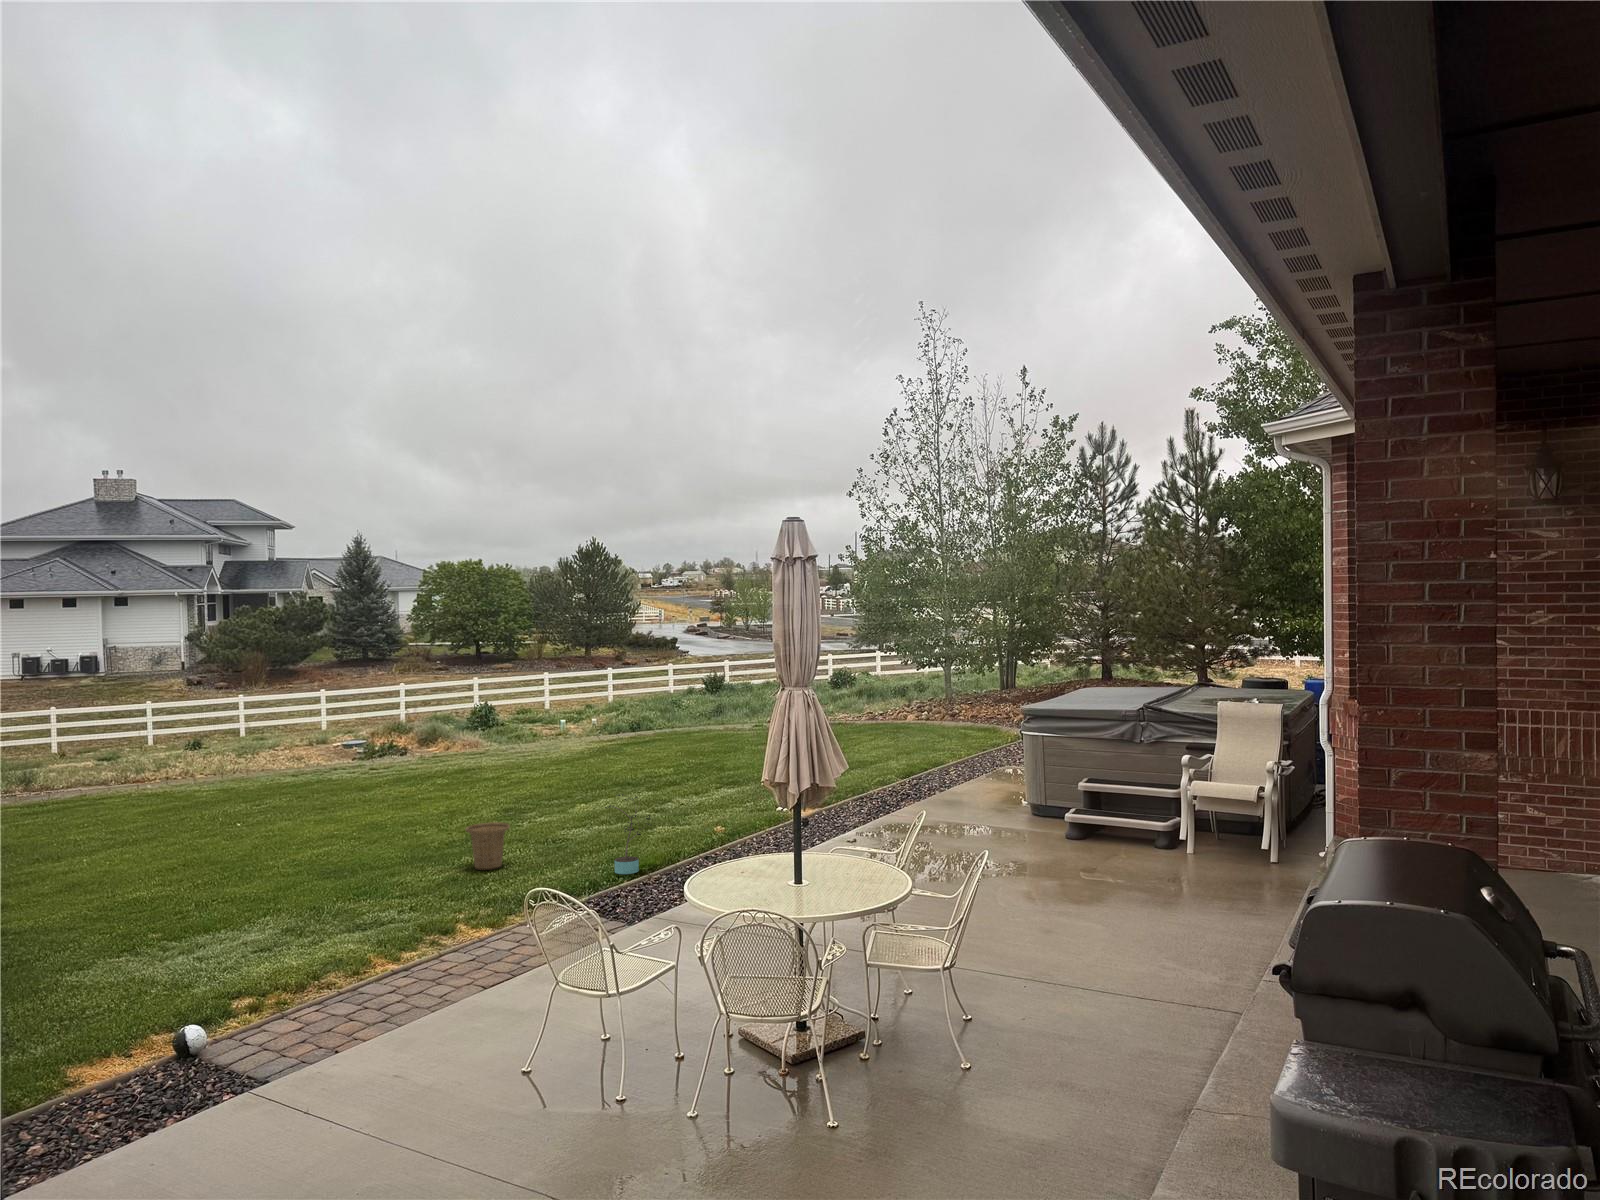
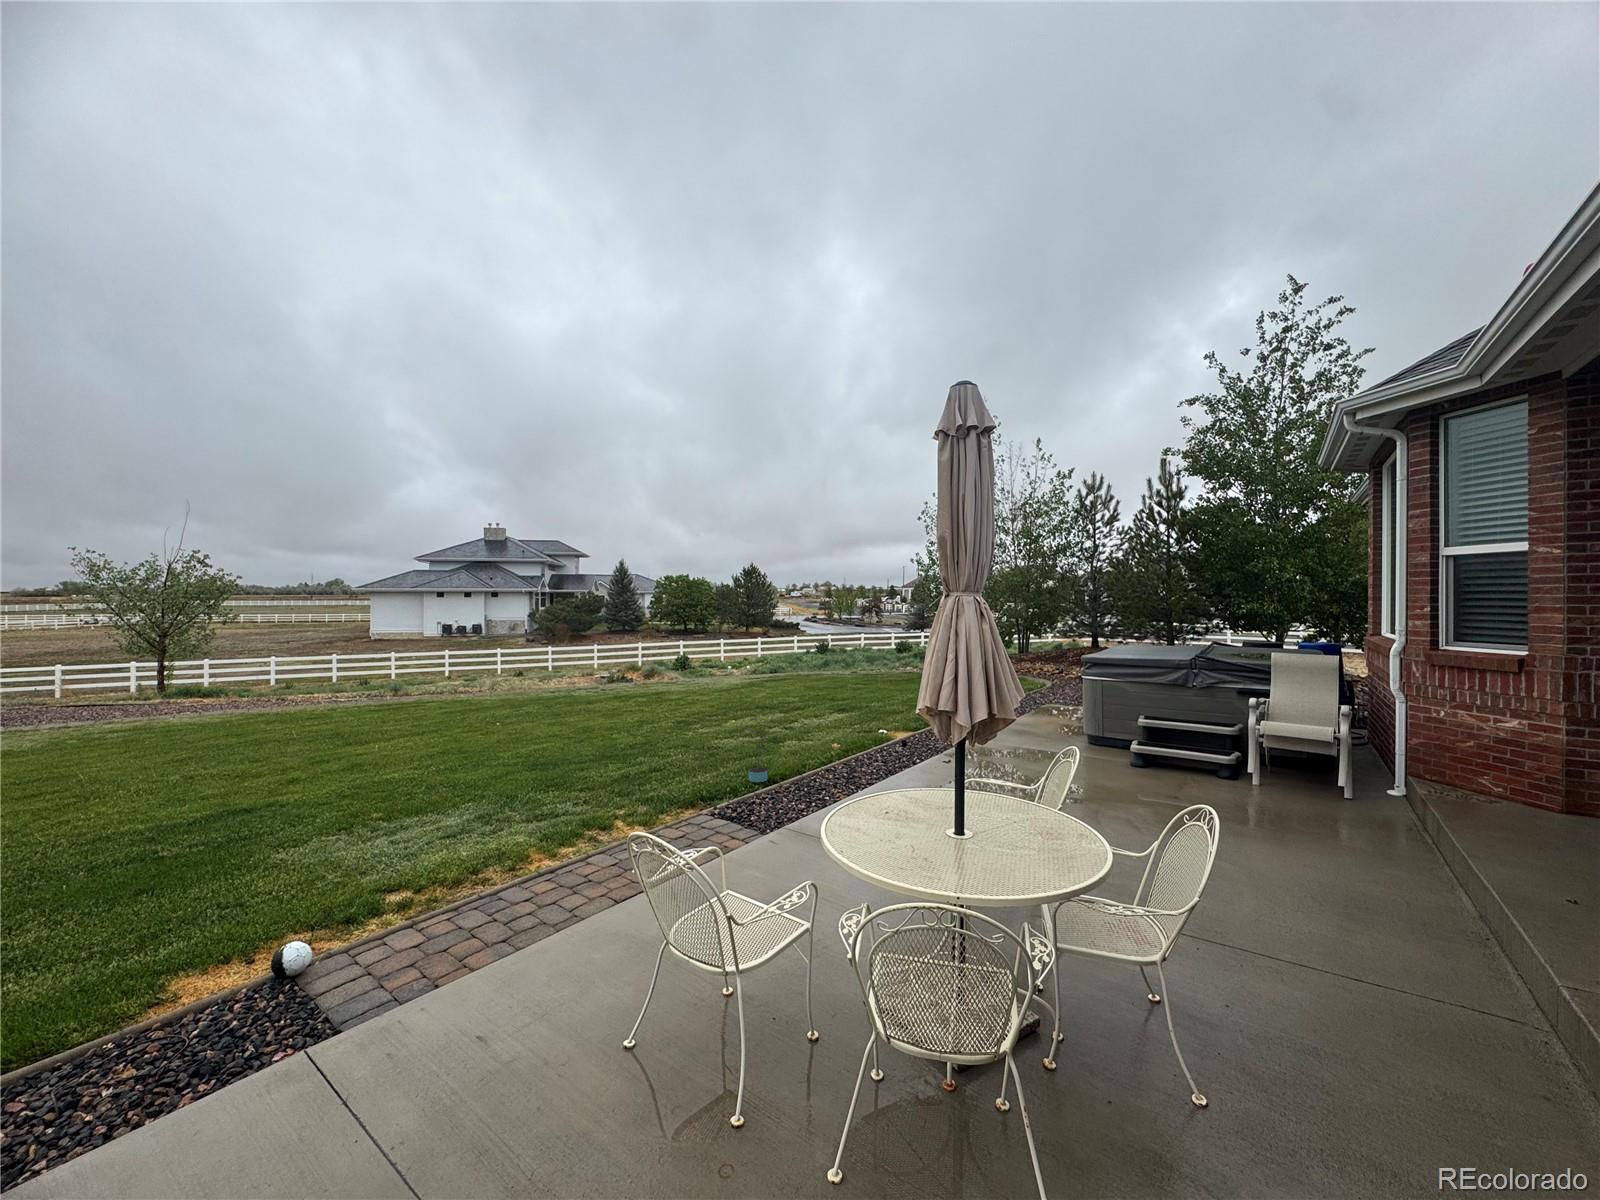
basket: present [466,822,510,870] -> none [639,736,672,773]

